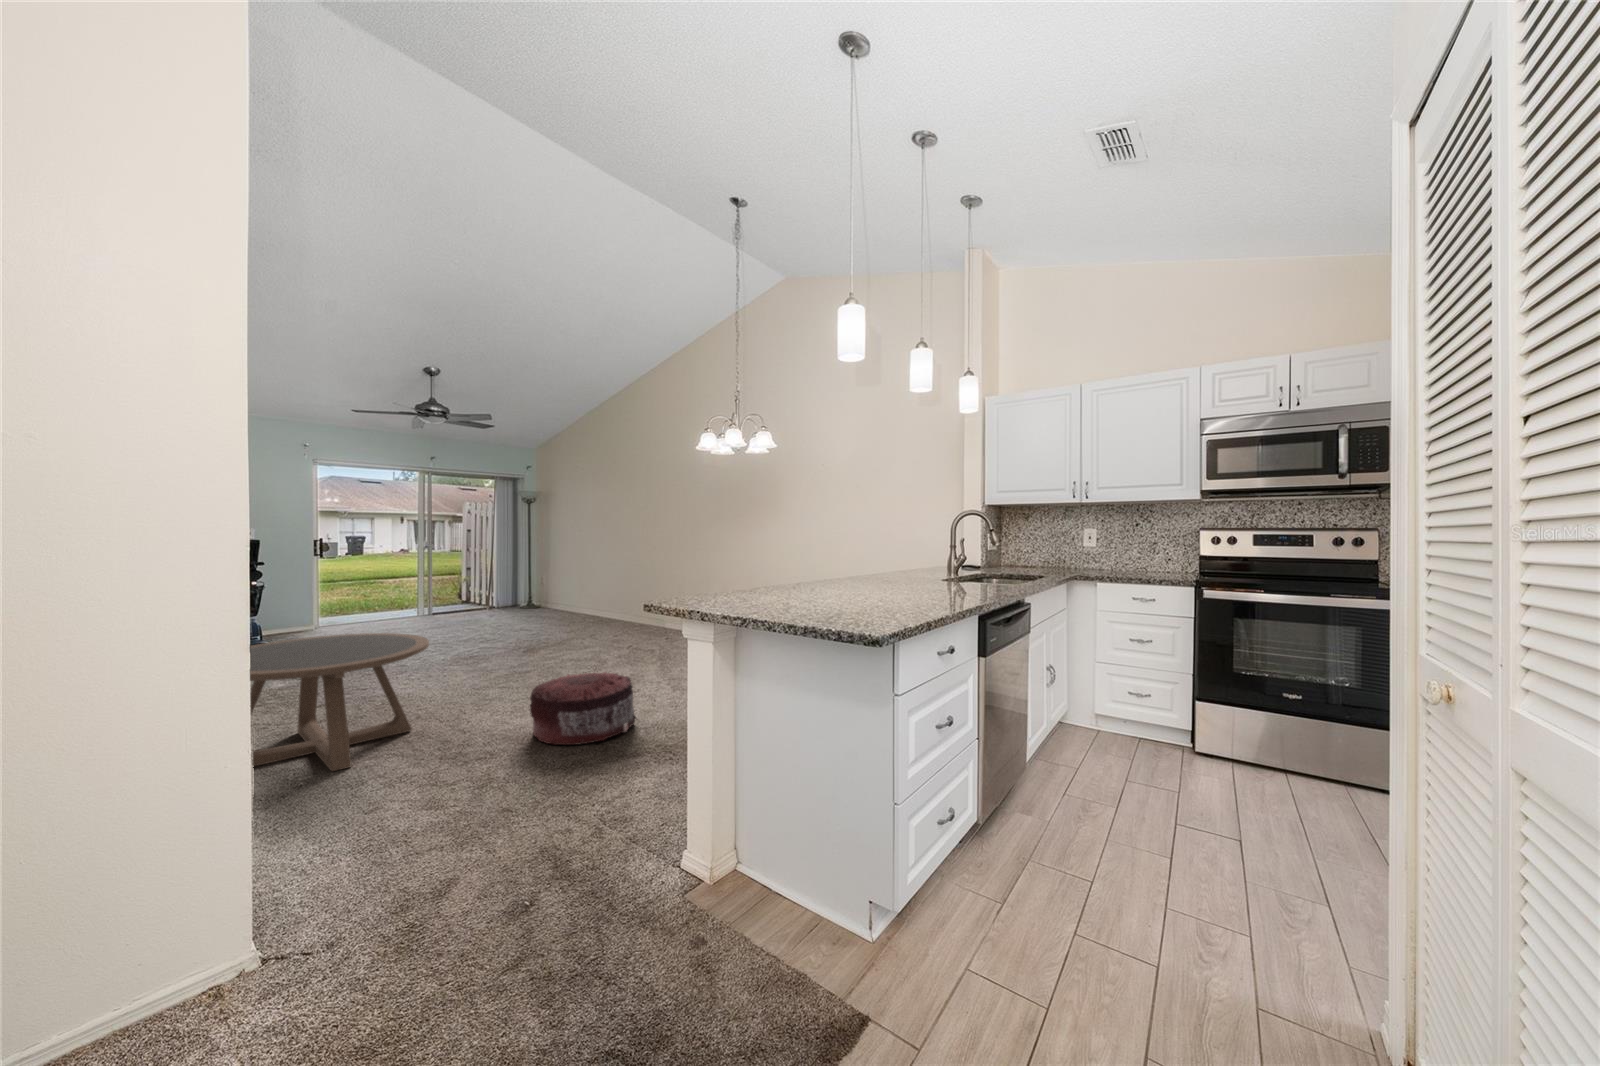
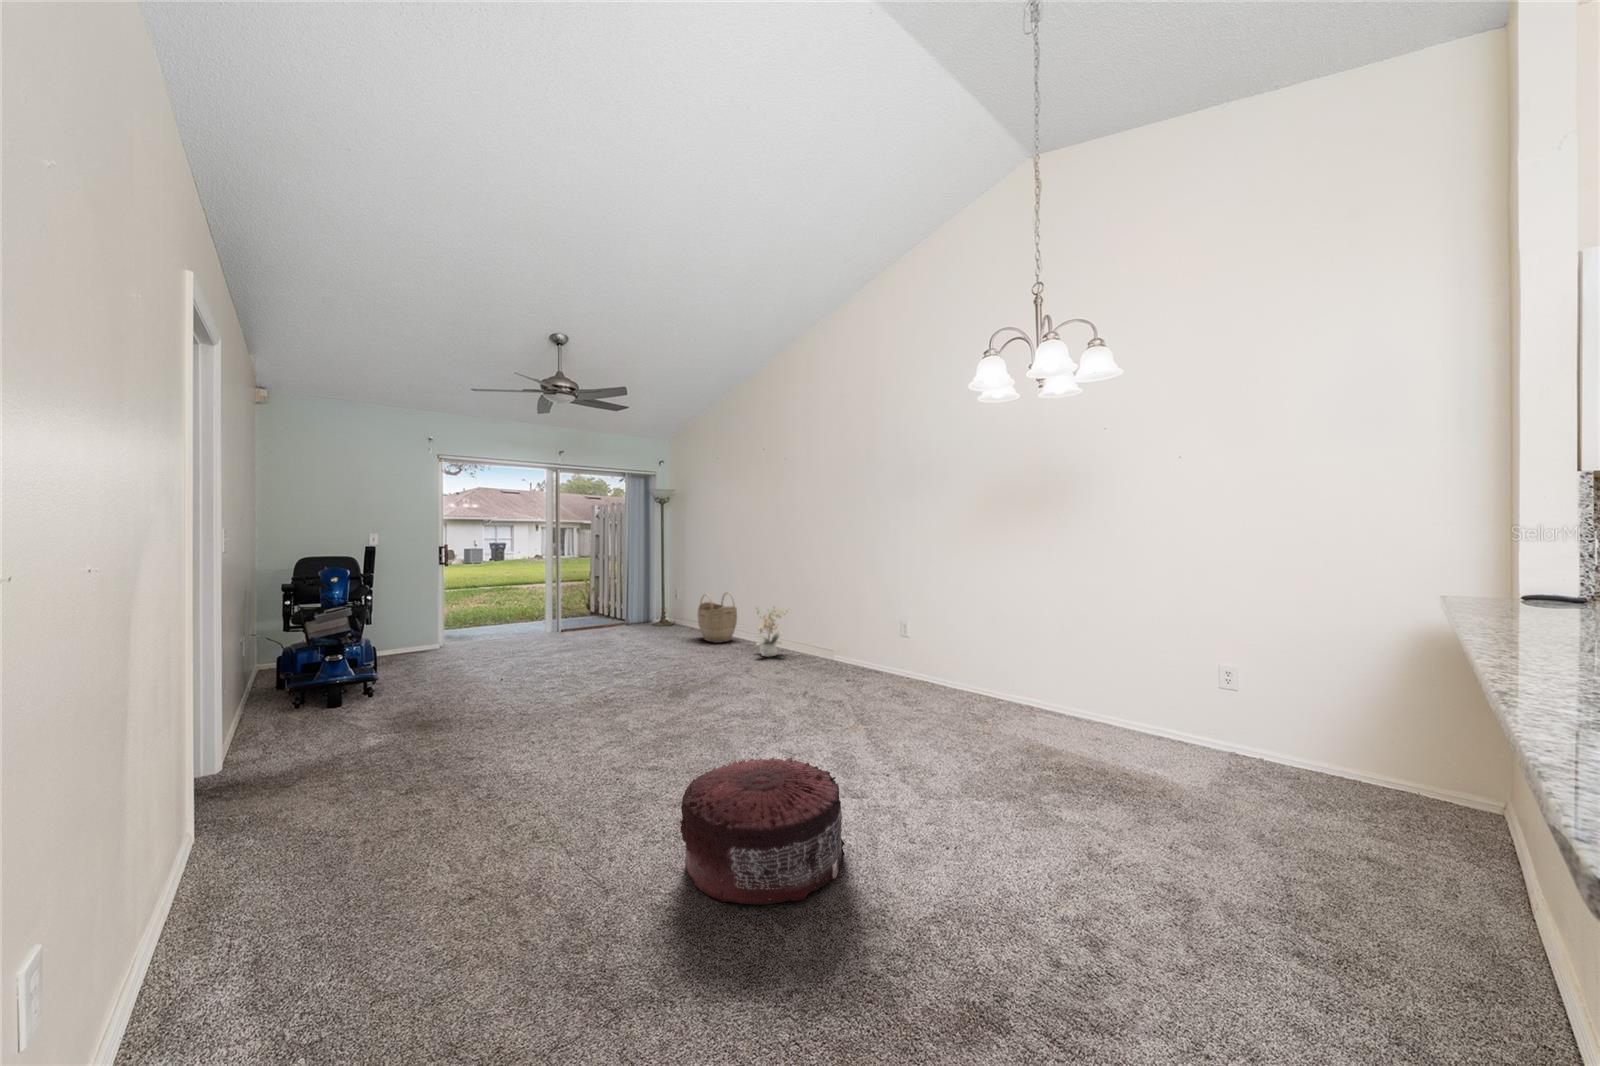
woven basket: none [560,578,595,620] -> present [698,594,737,643]
potted plant: none [608,587,638,628] -> present [756,609,788,657]
coffee table: present [250,633,429,771] -> none [169,684,533,941]

